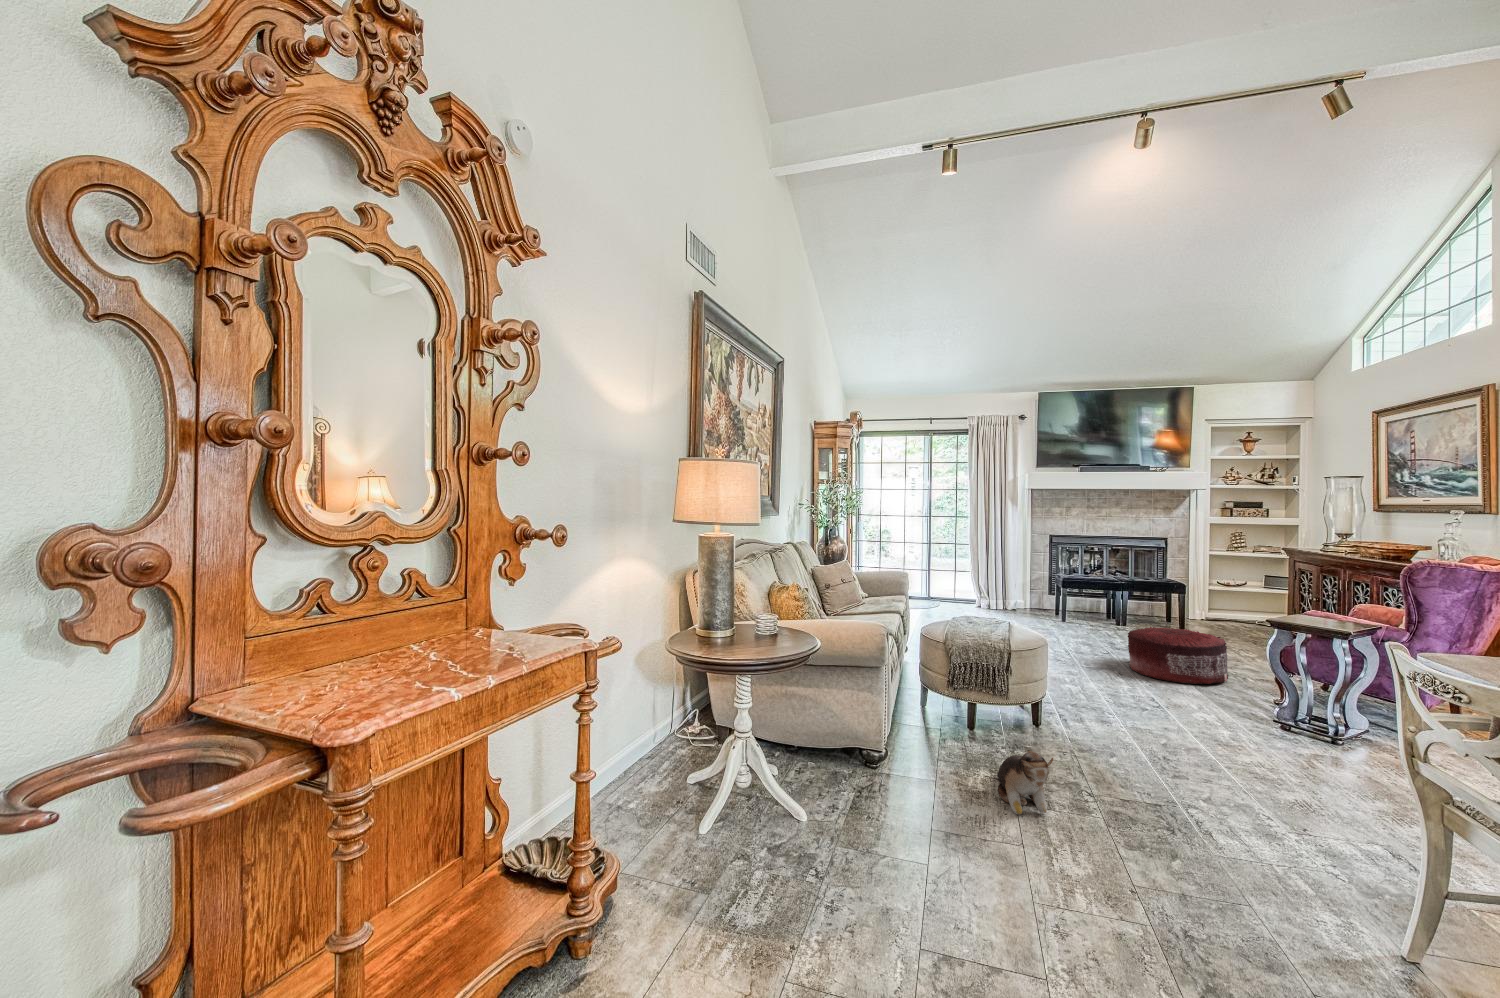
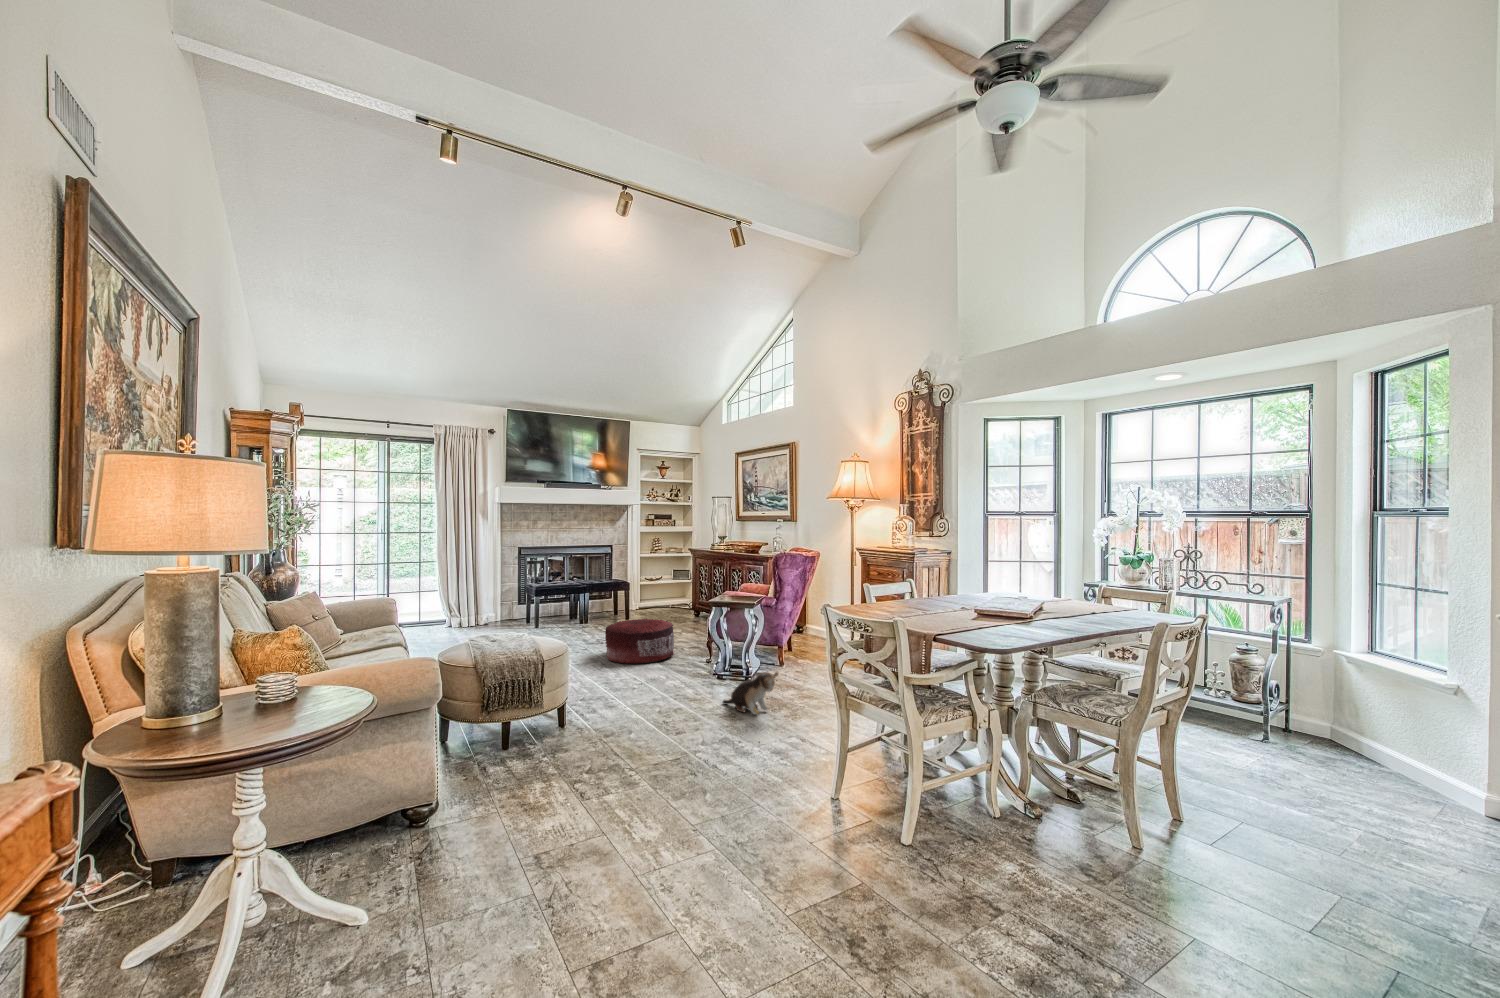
plush toy: present [997,751,1053,815] -> present [723,672,778,715]

